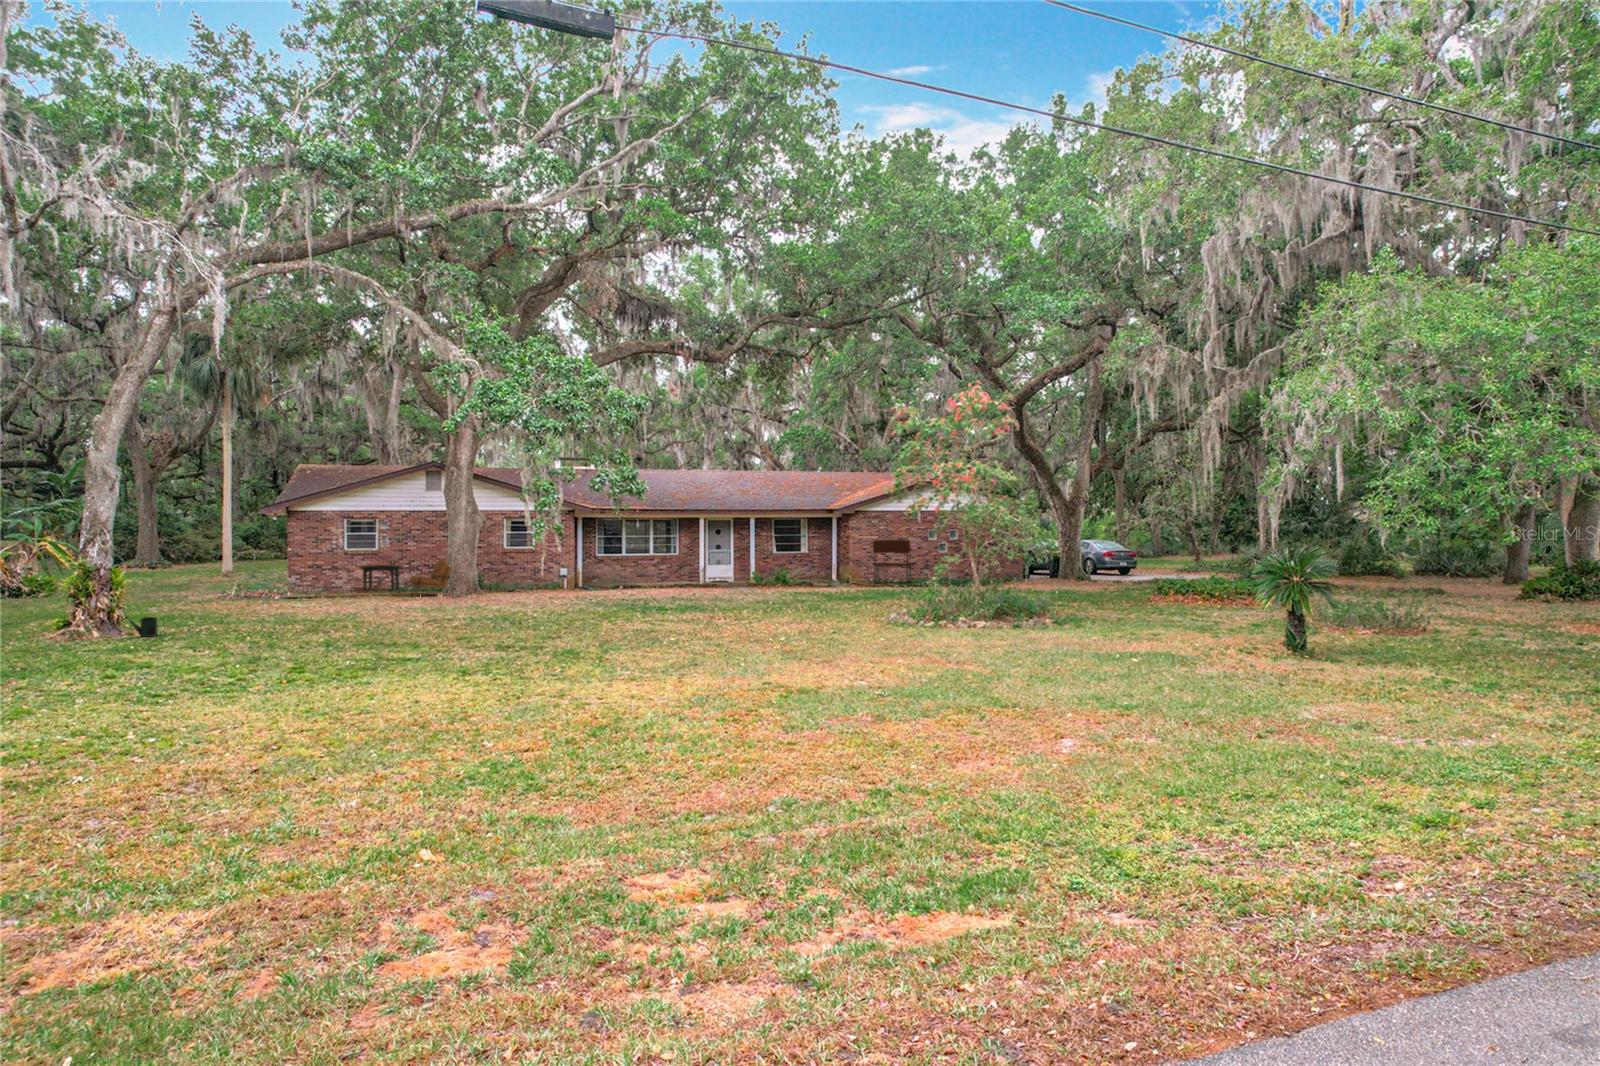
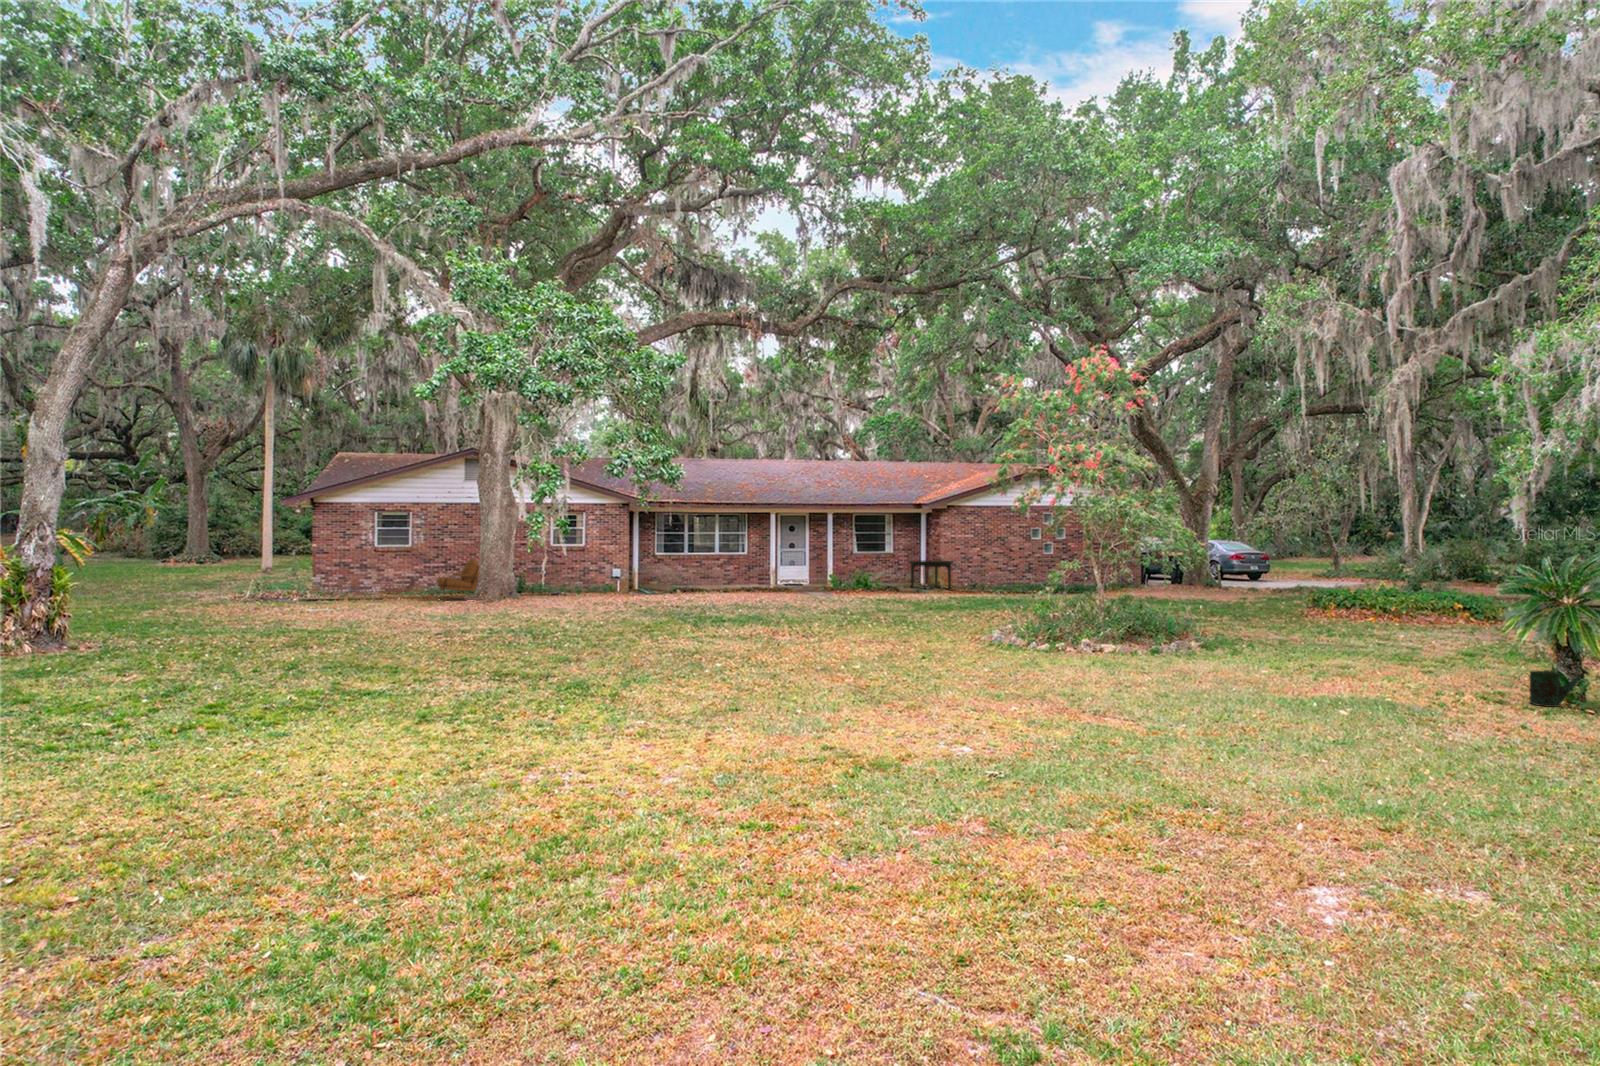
bench: present [873,540,915,583] -> none [972,538,1023,589]
round table: present [359,565,403,591] -> present [909,561,953,589]
watering can: present [125,617,158,637] -> present [1529,669,1589,707]

